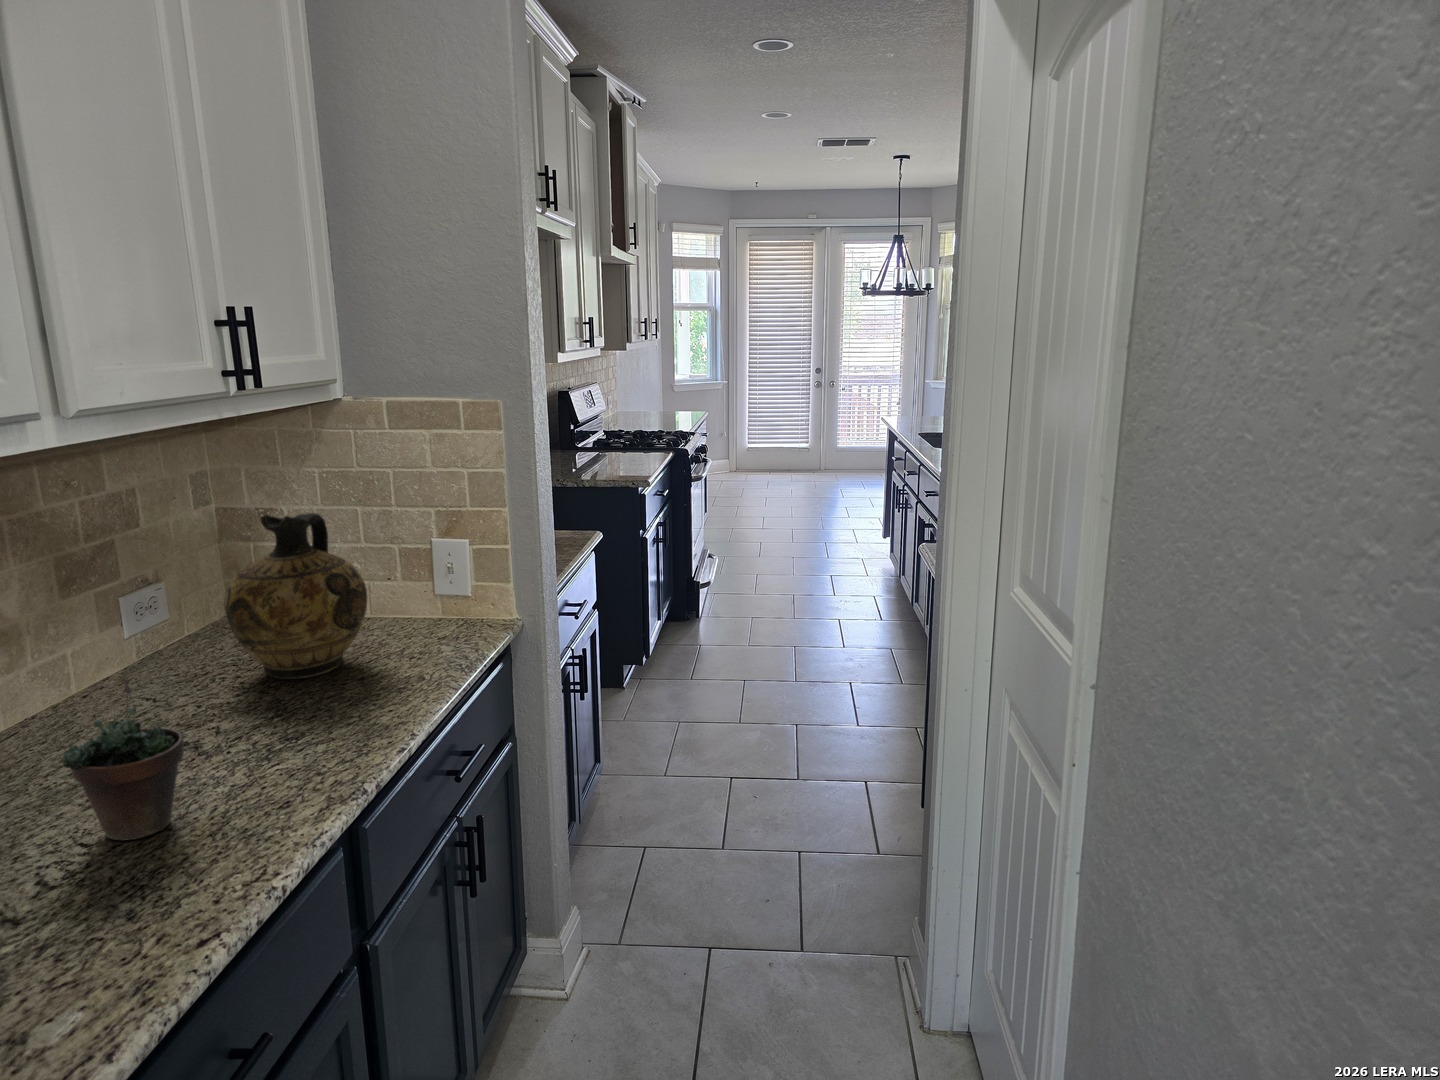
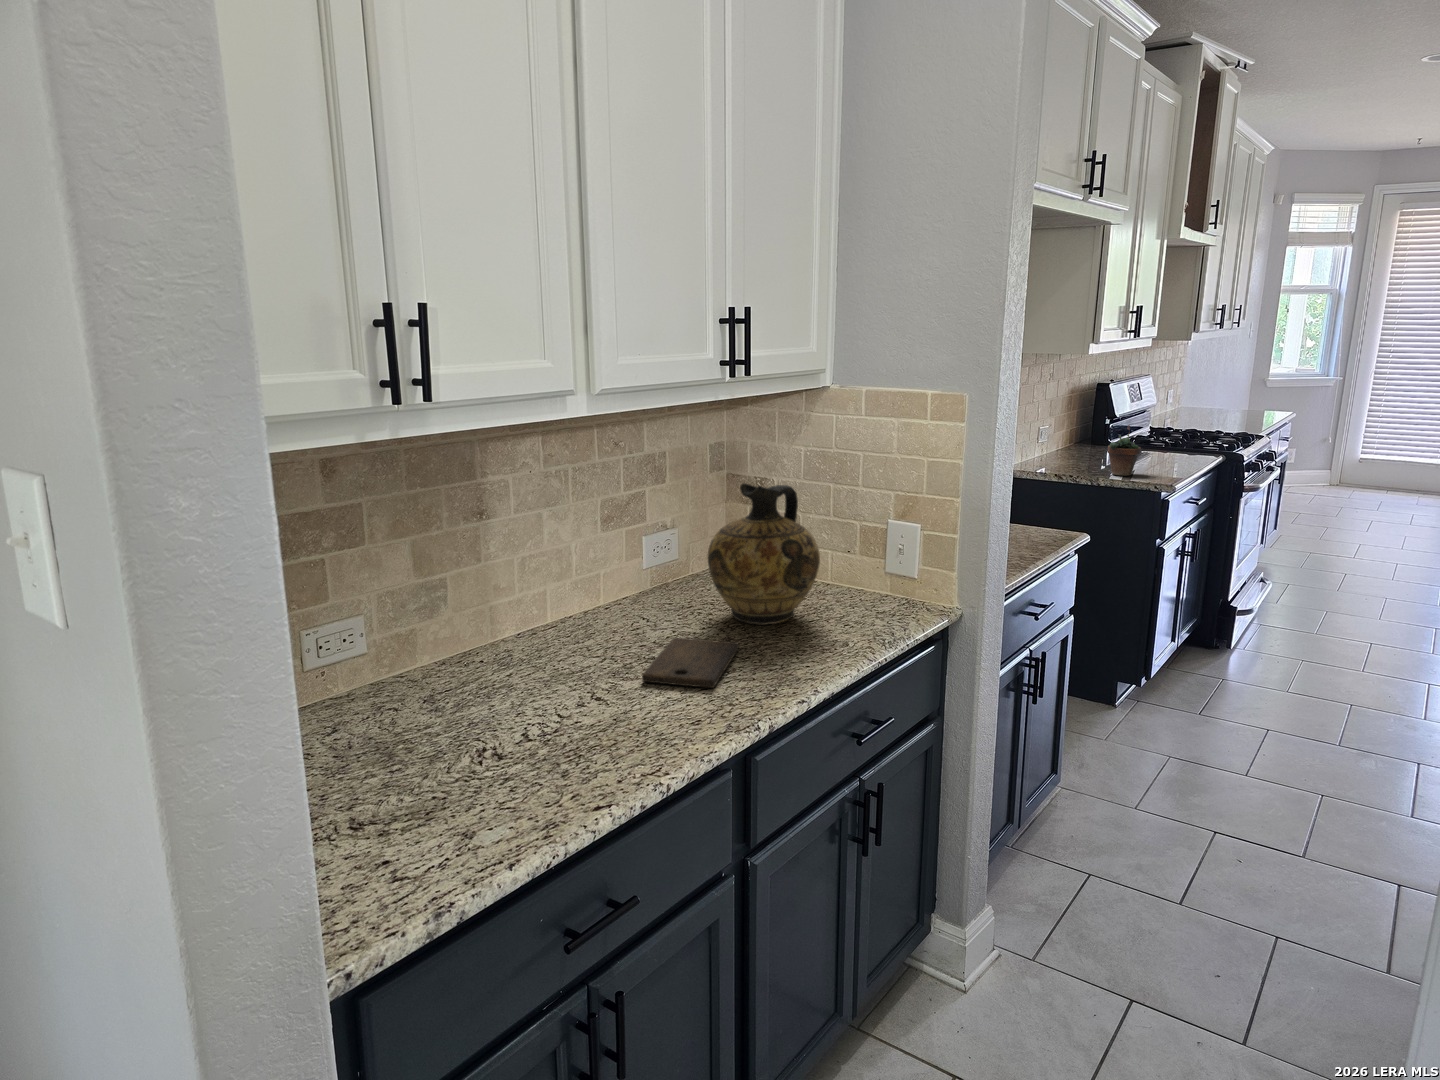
succulent plant: present [61,678,184,841] -> present [1108,425,1141,476]
cutting board: none [184,703,294,774] -> present [642,638,738,688]

